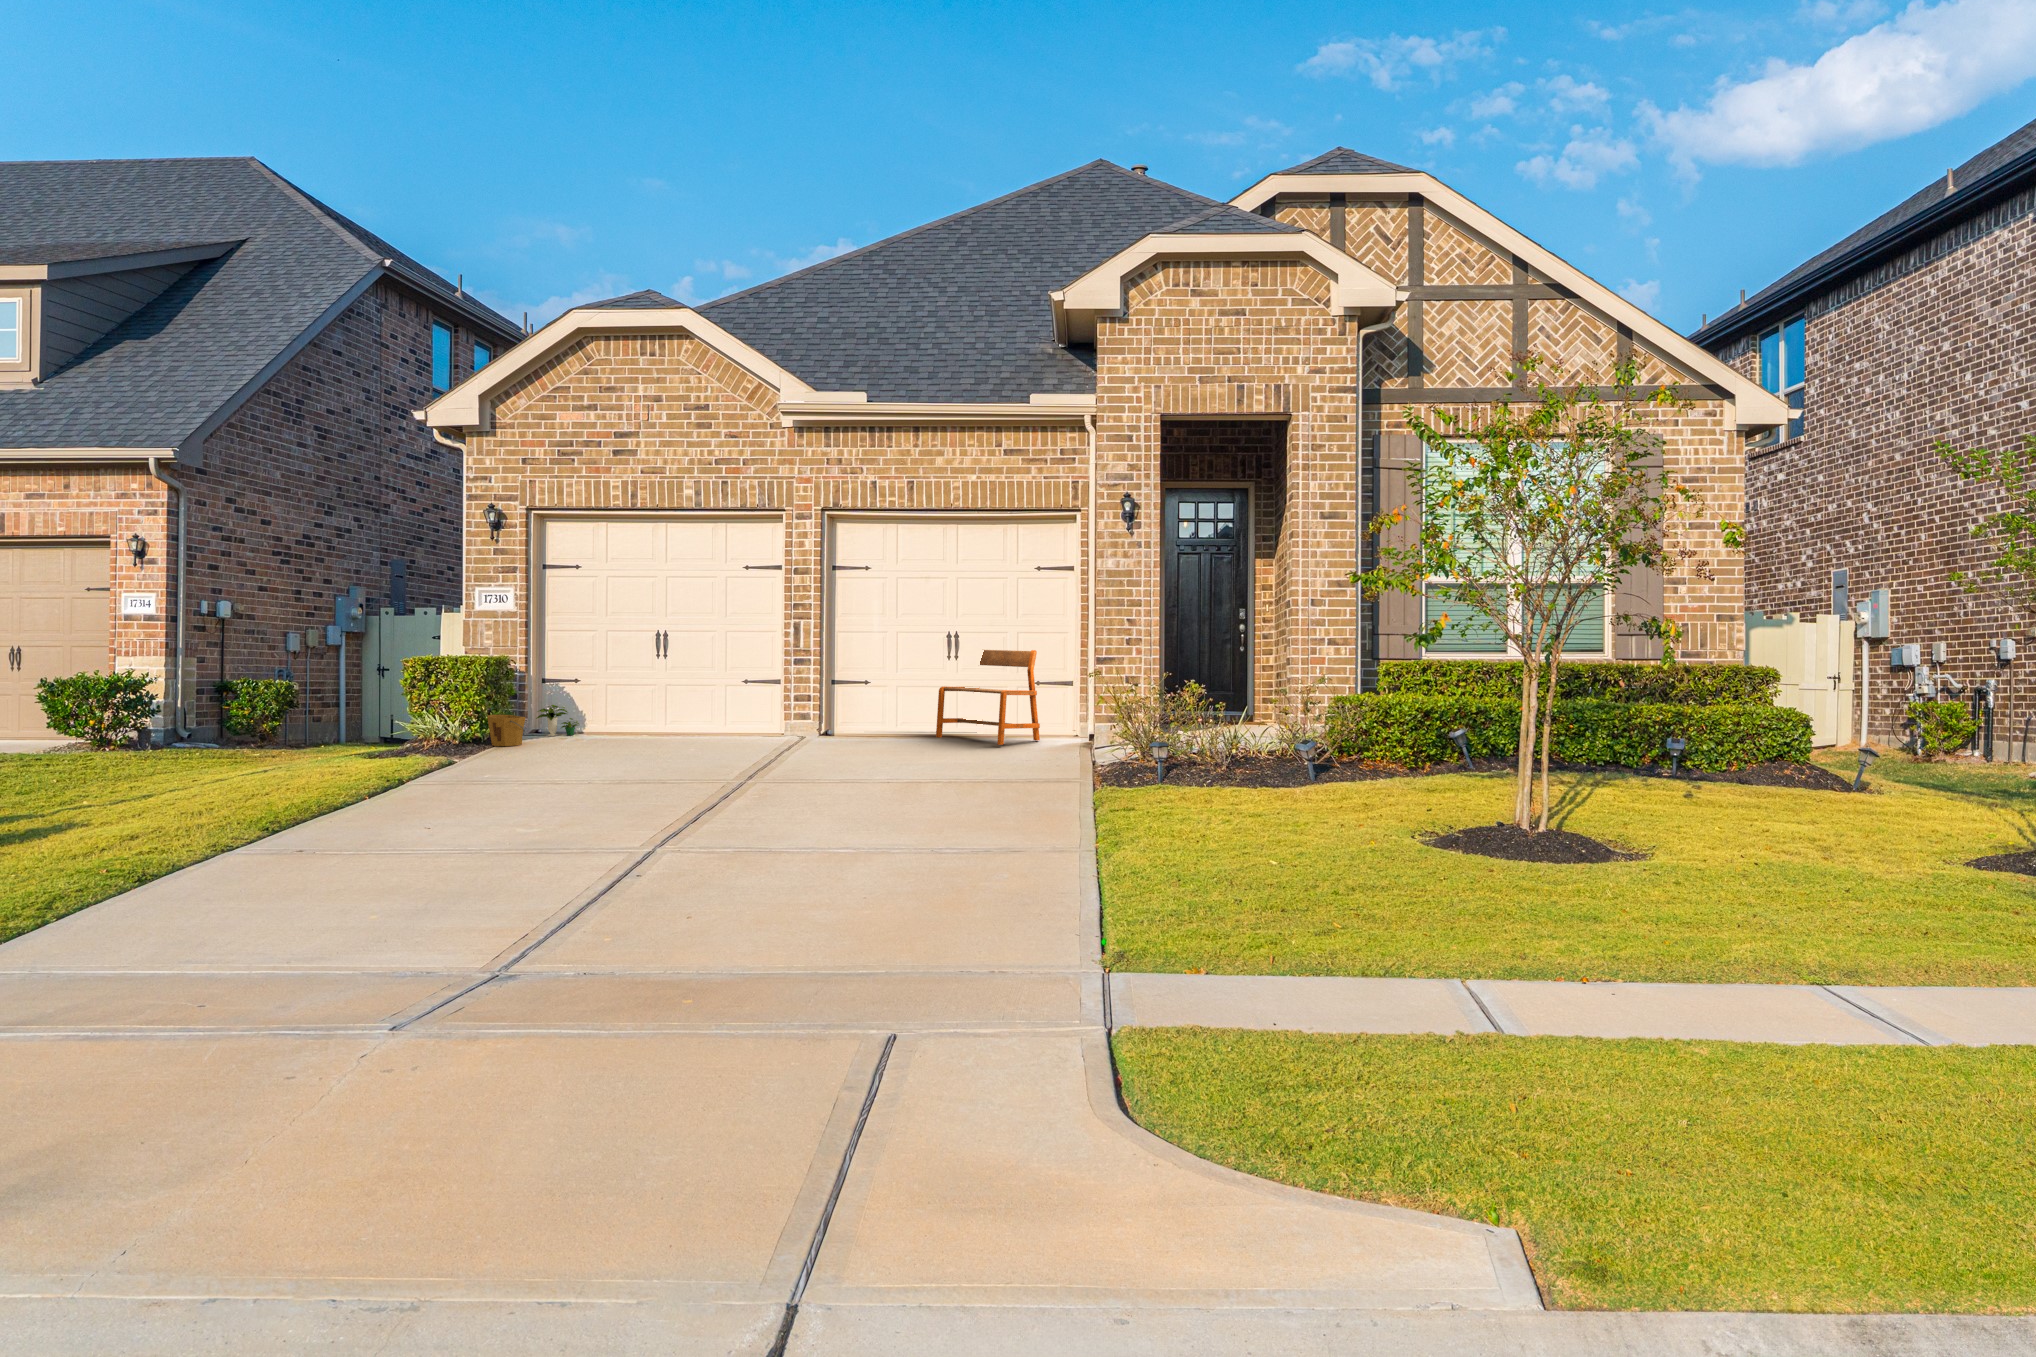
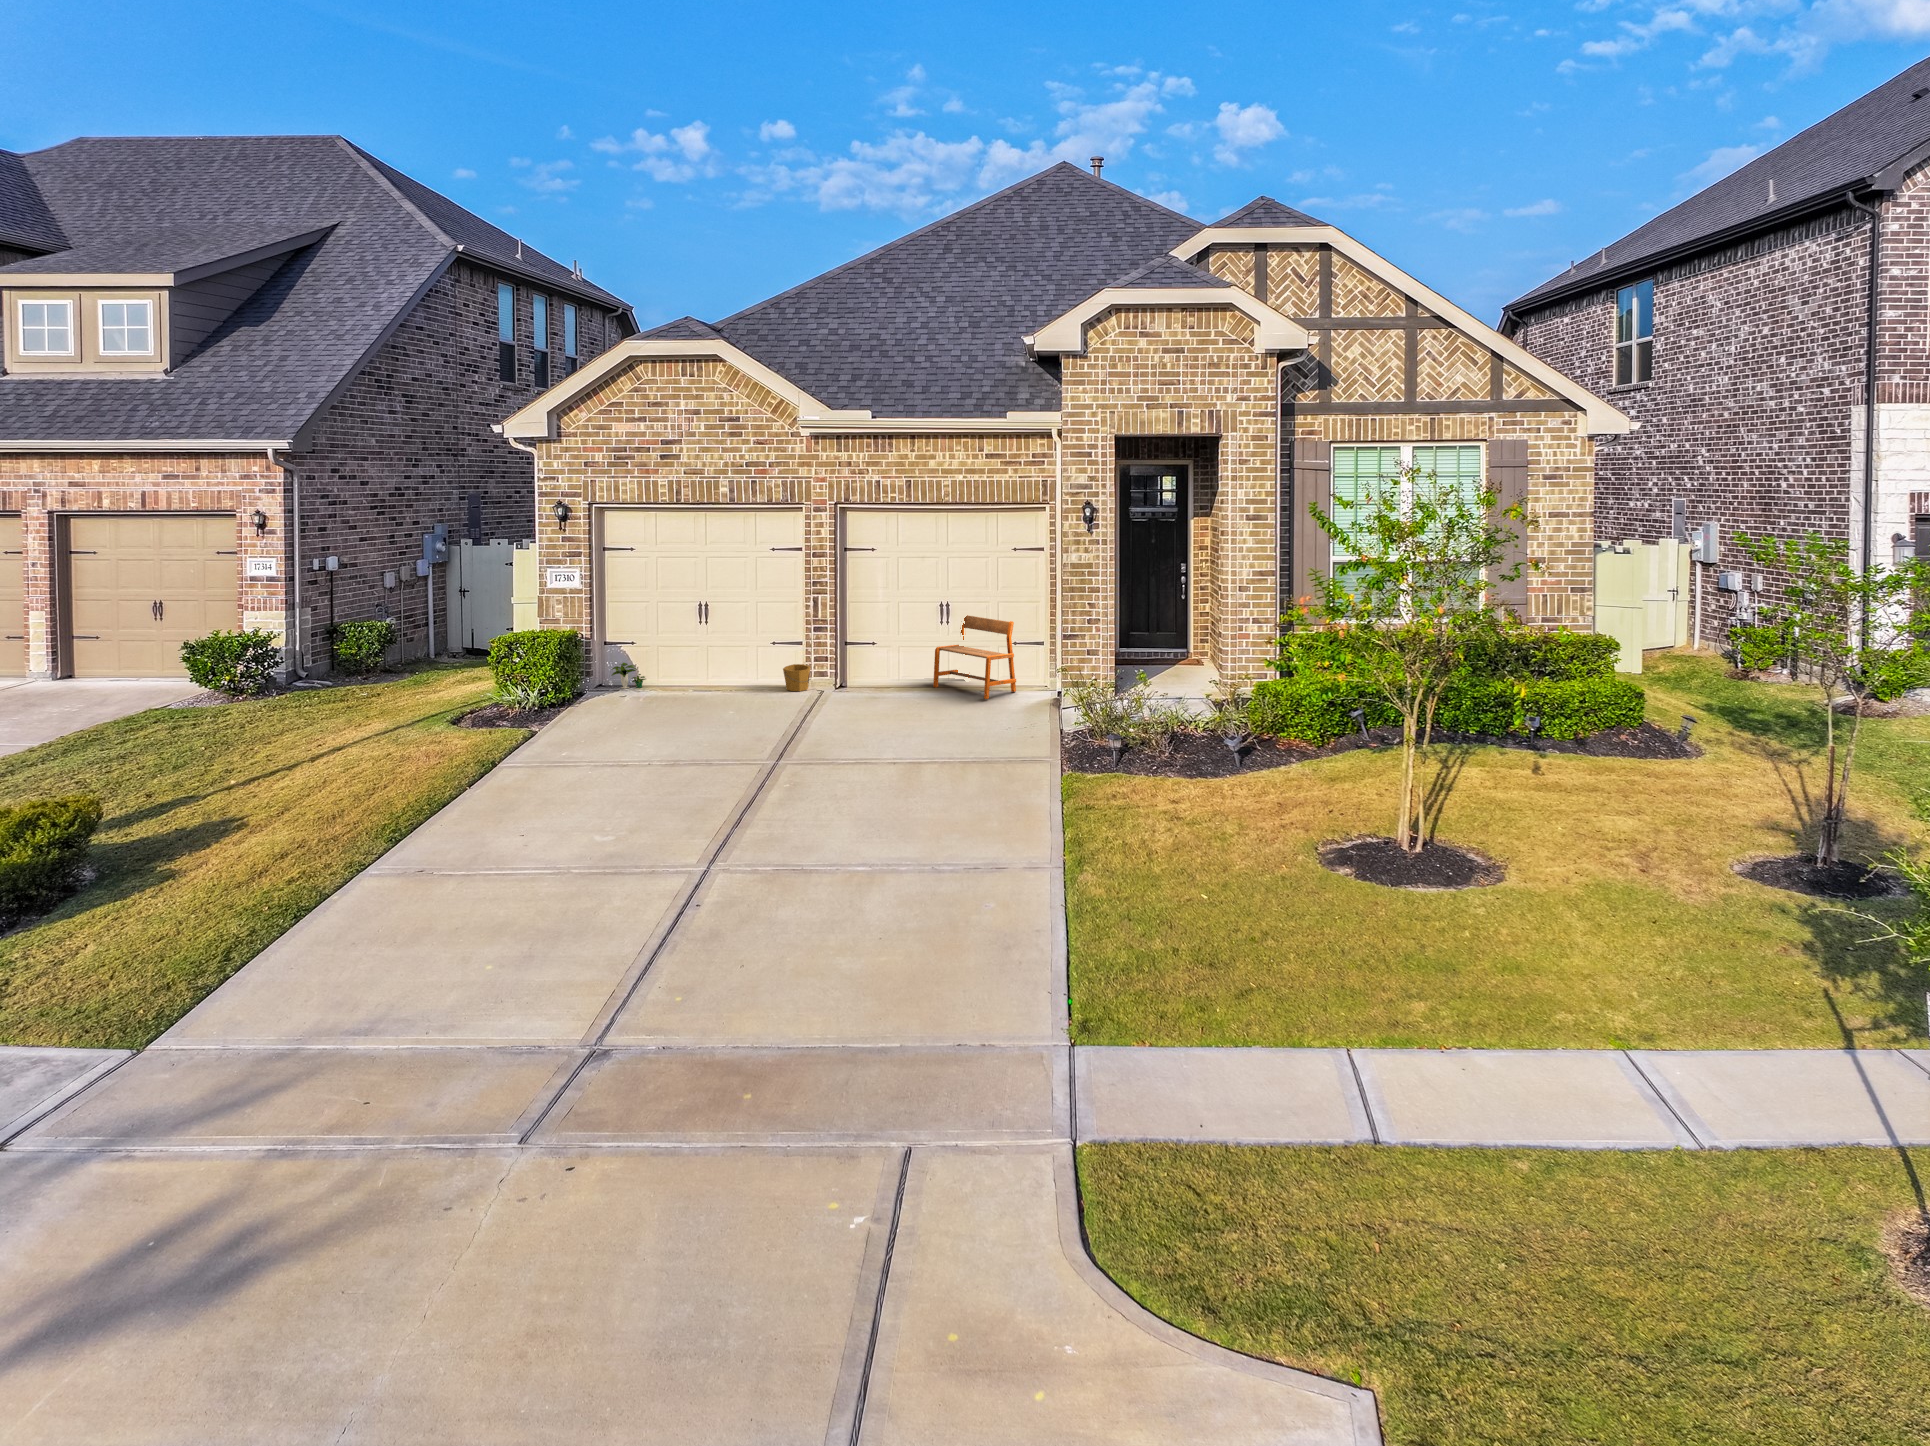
bucket: present [487,715,525,746] -> present [783,664,812,691]

